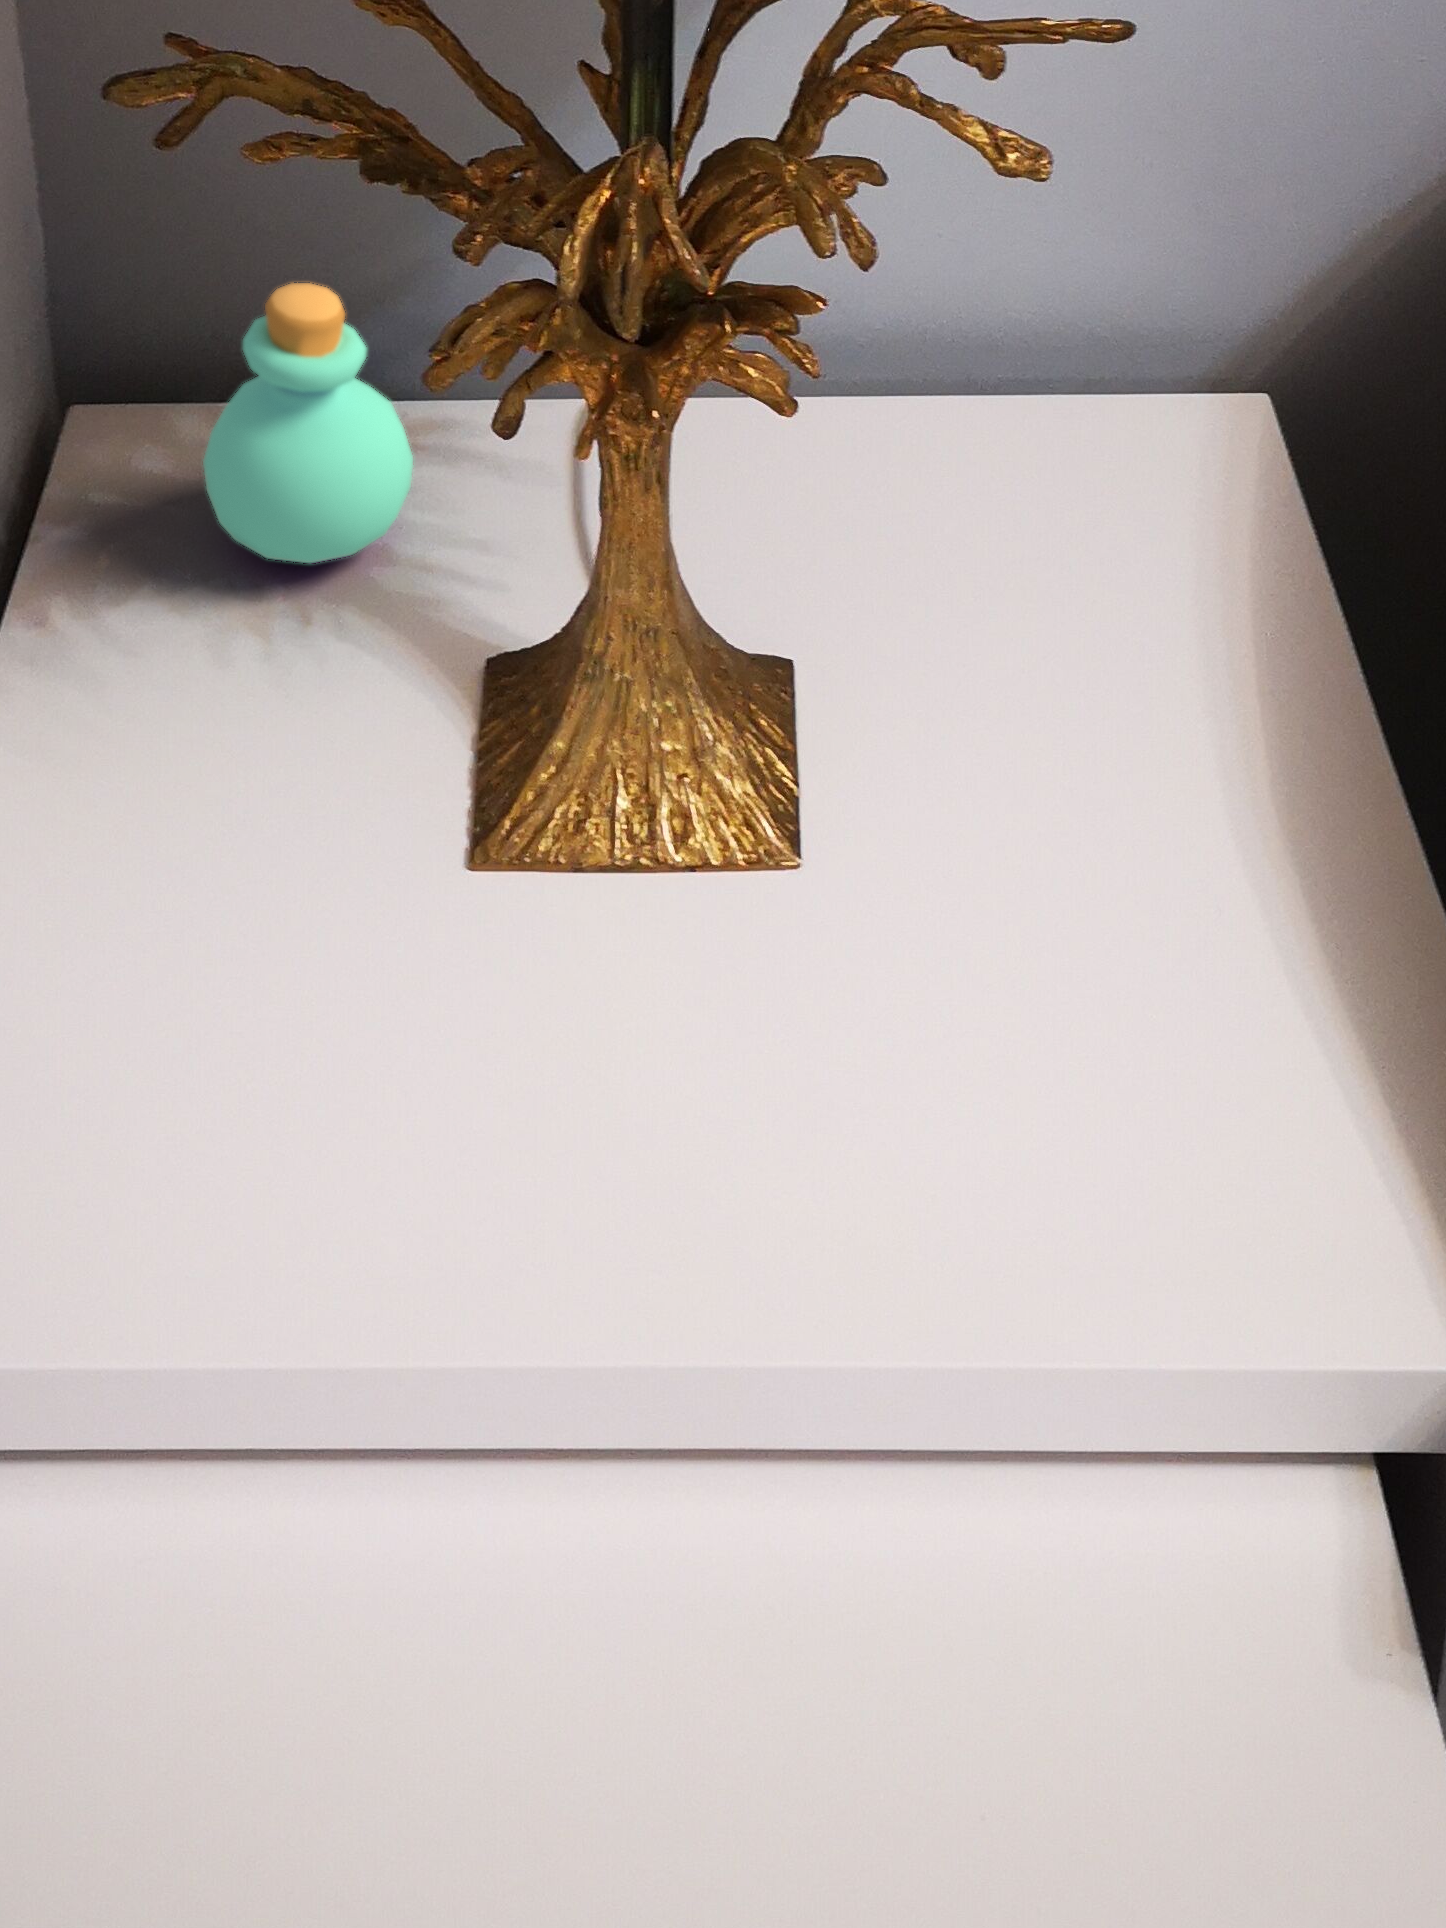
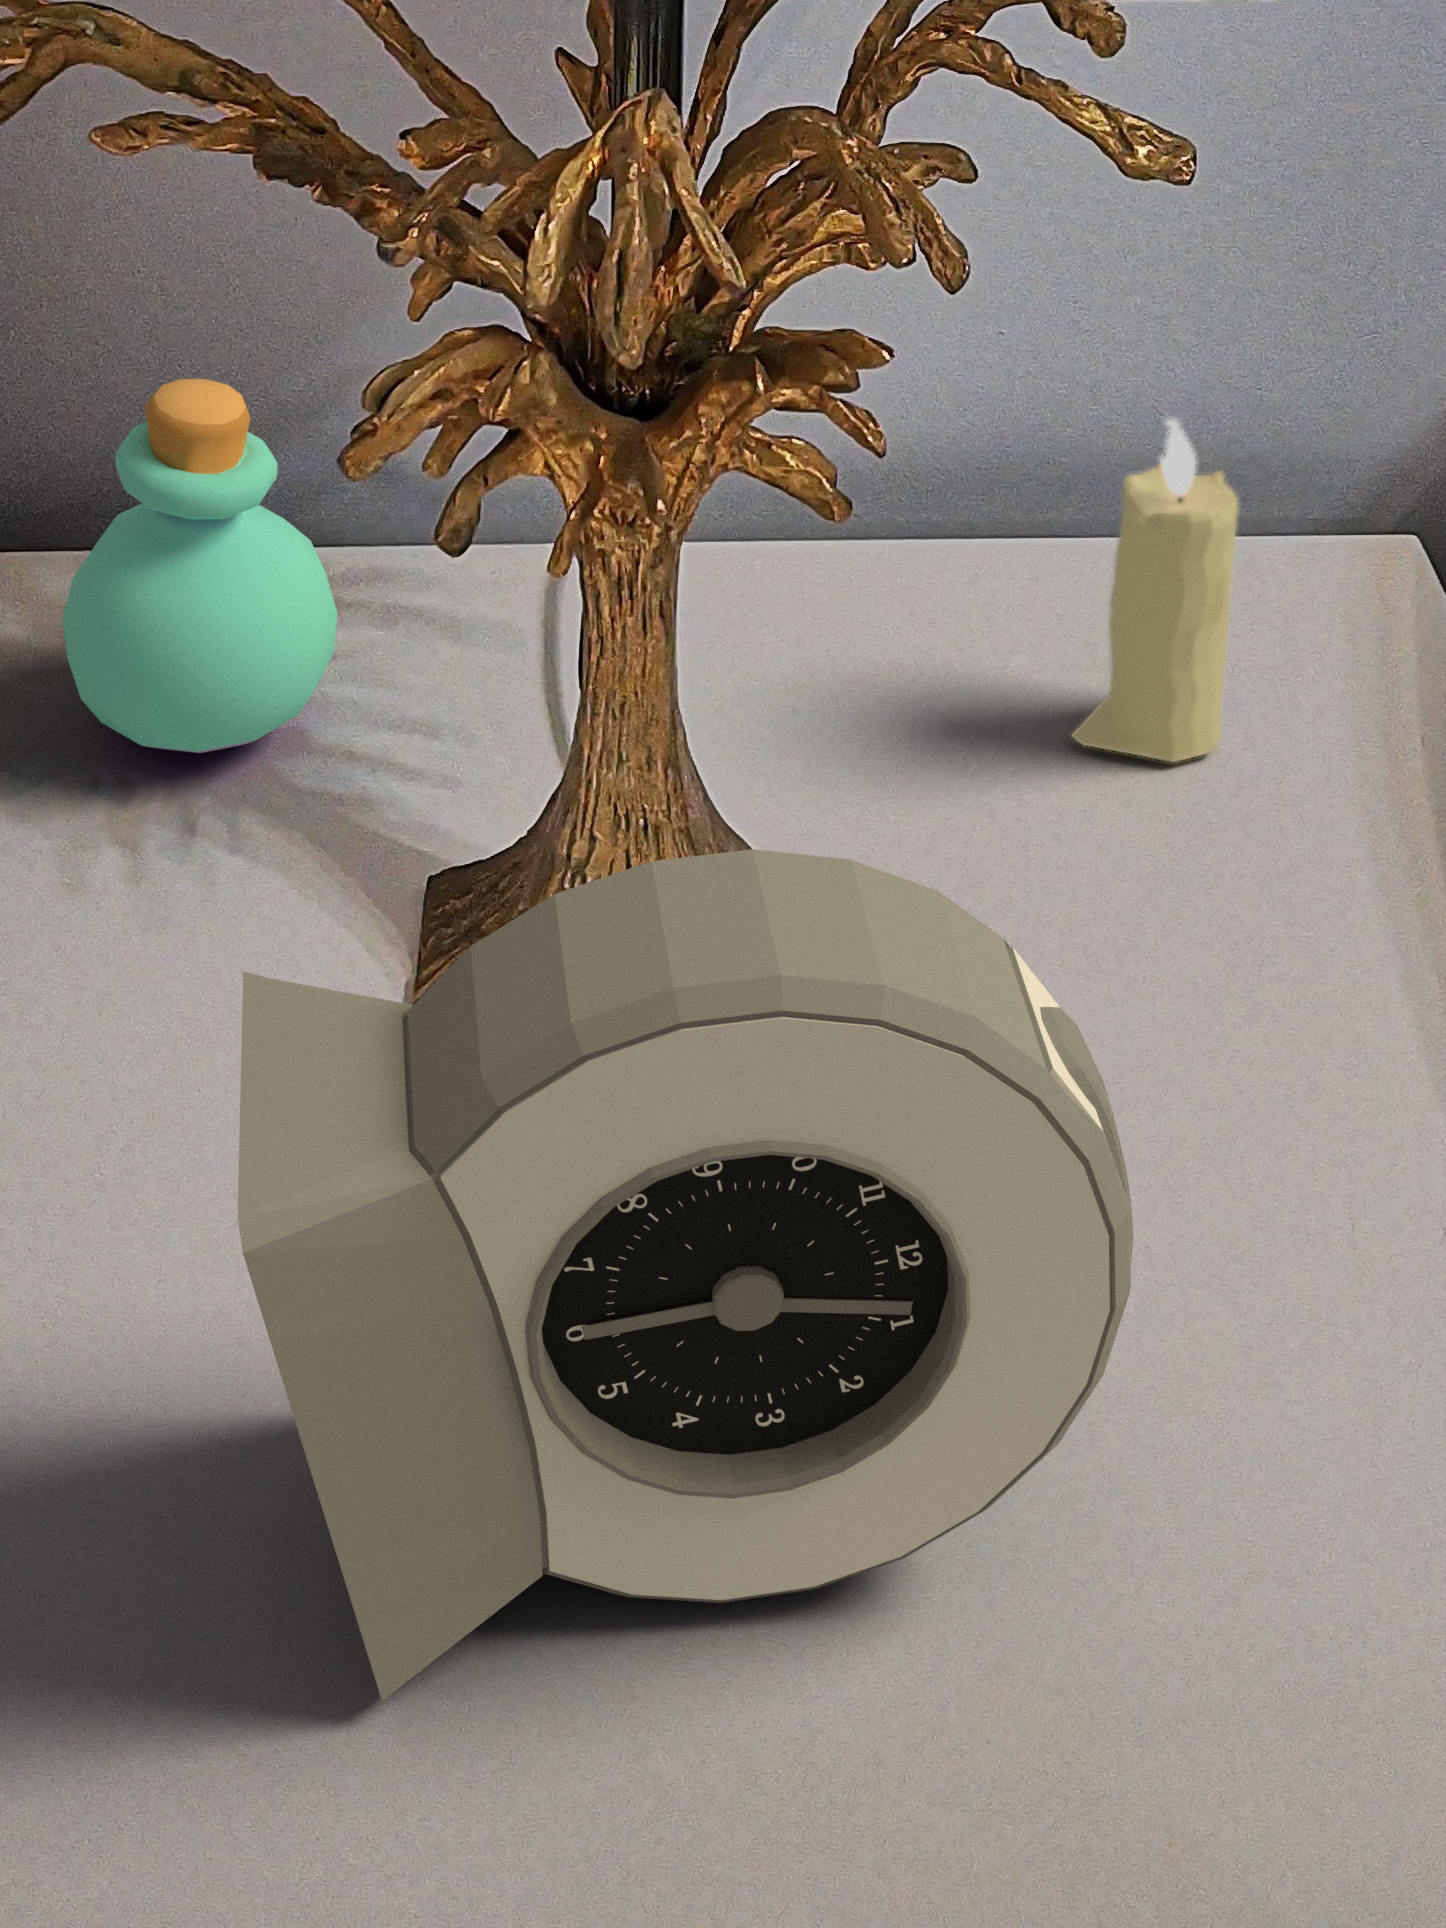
candle: none [979,317,1111,573] -> present [1072,419,1238,762]
alarm clock: none [365,656,983,1209] -> present [238,849,1133,1701]

